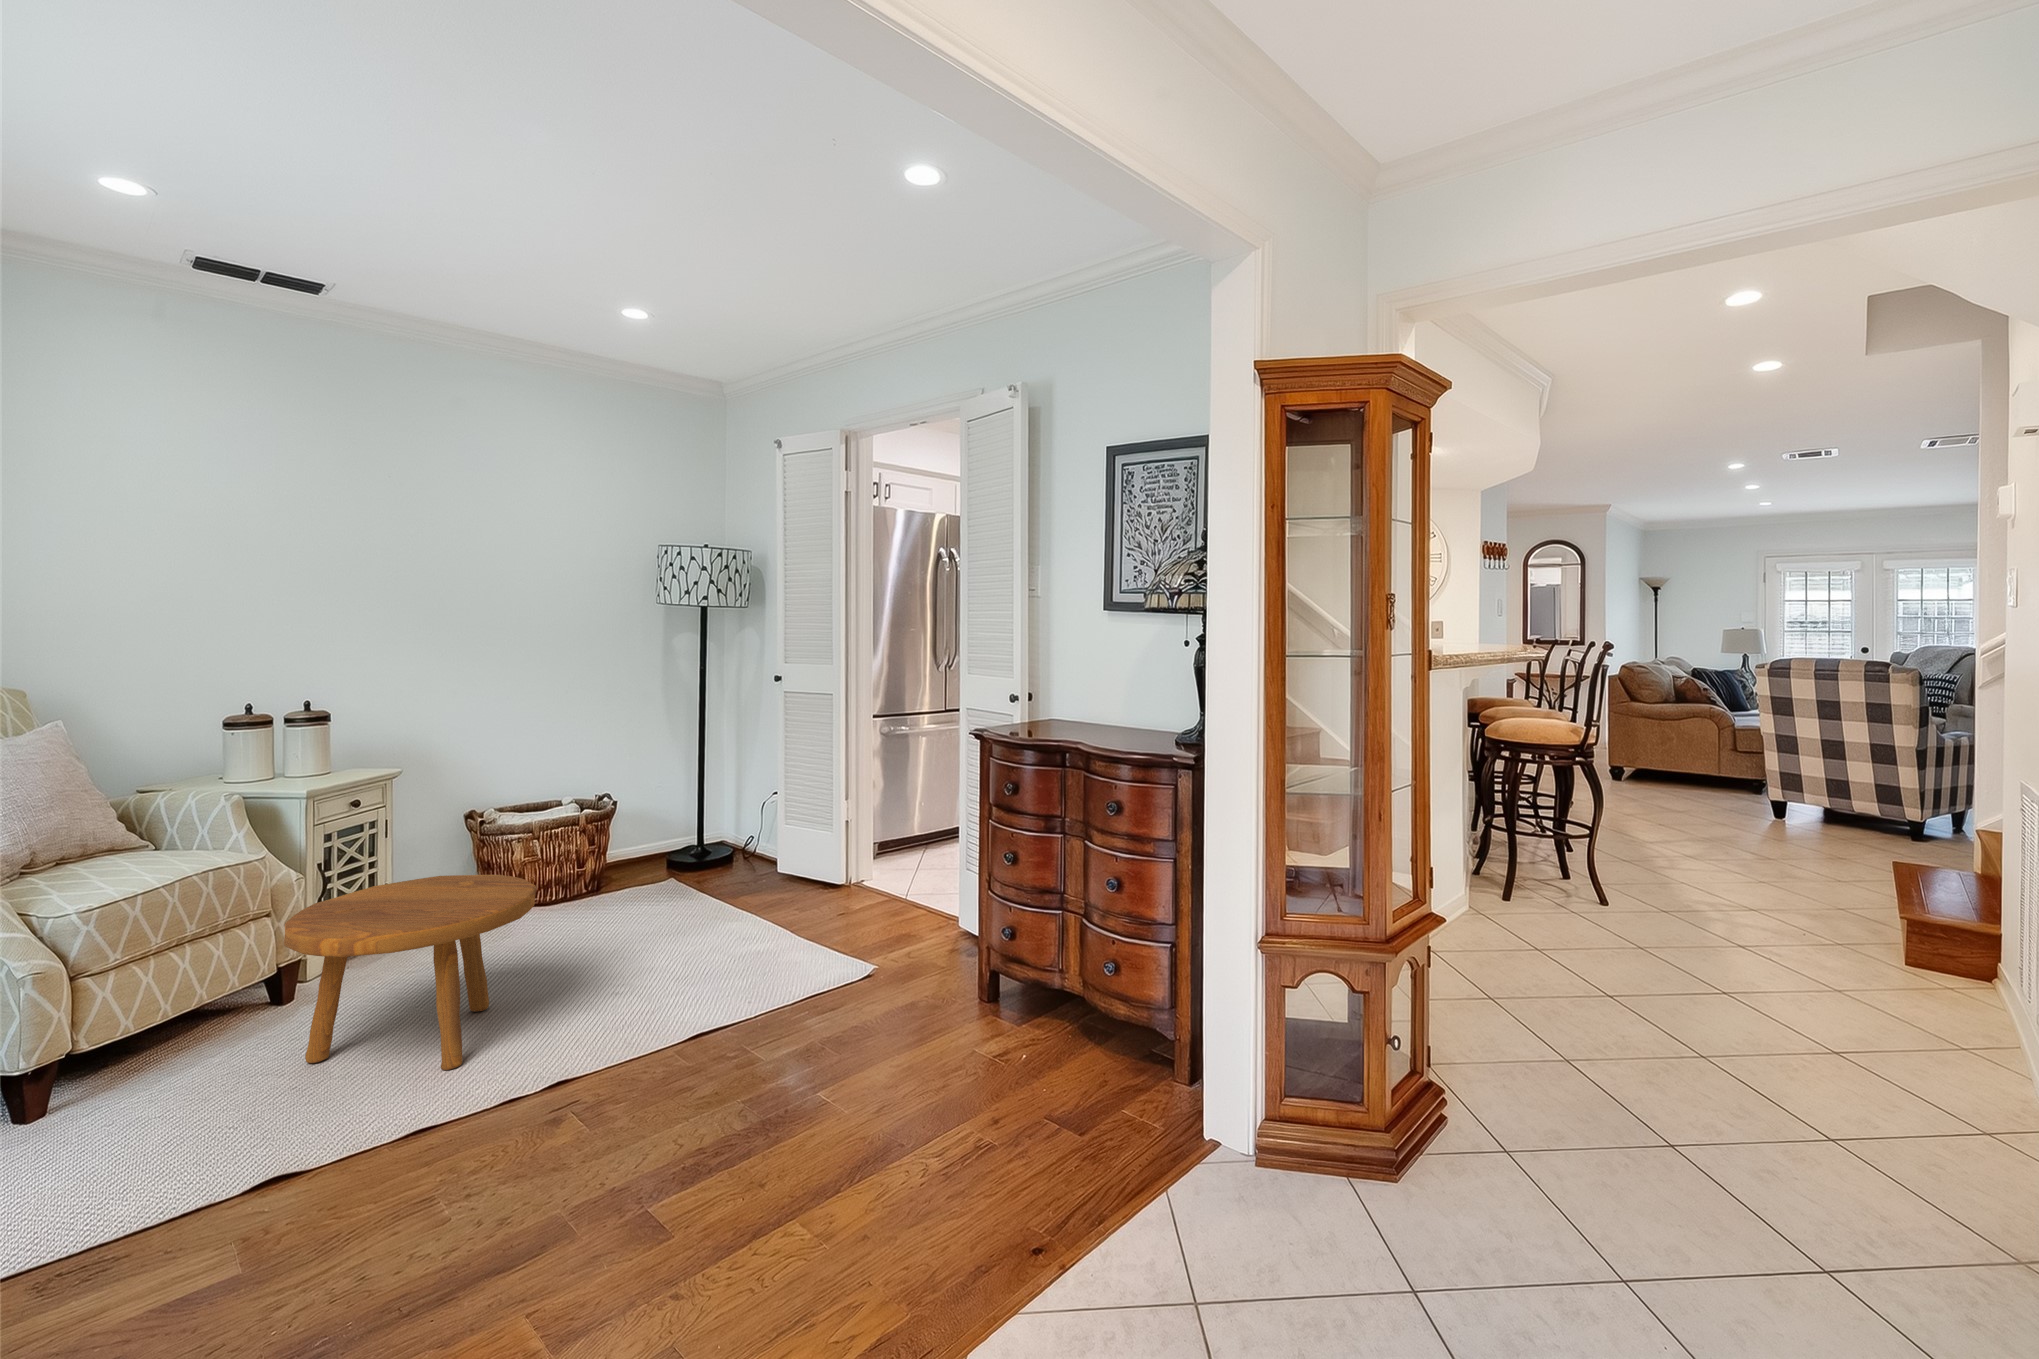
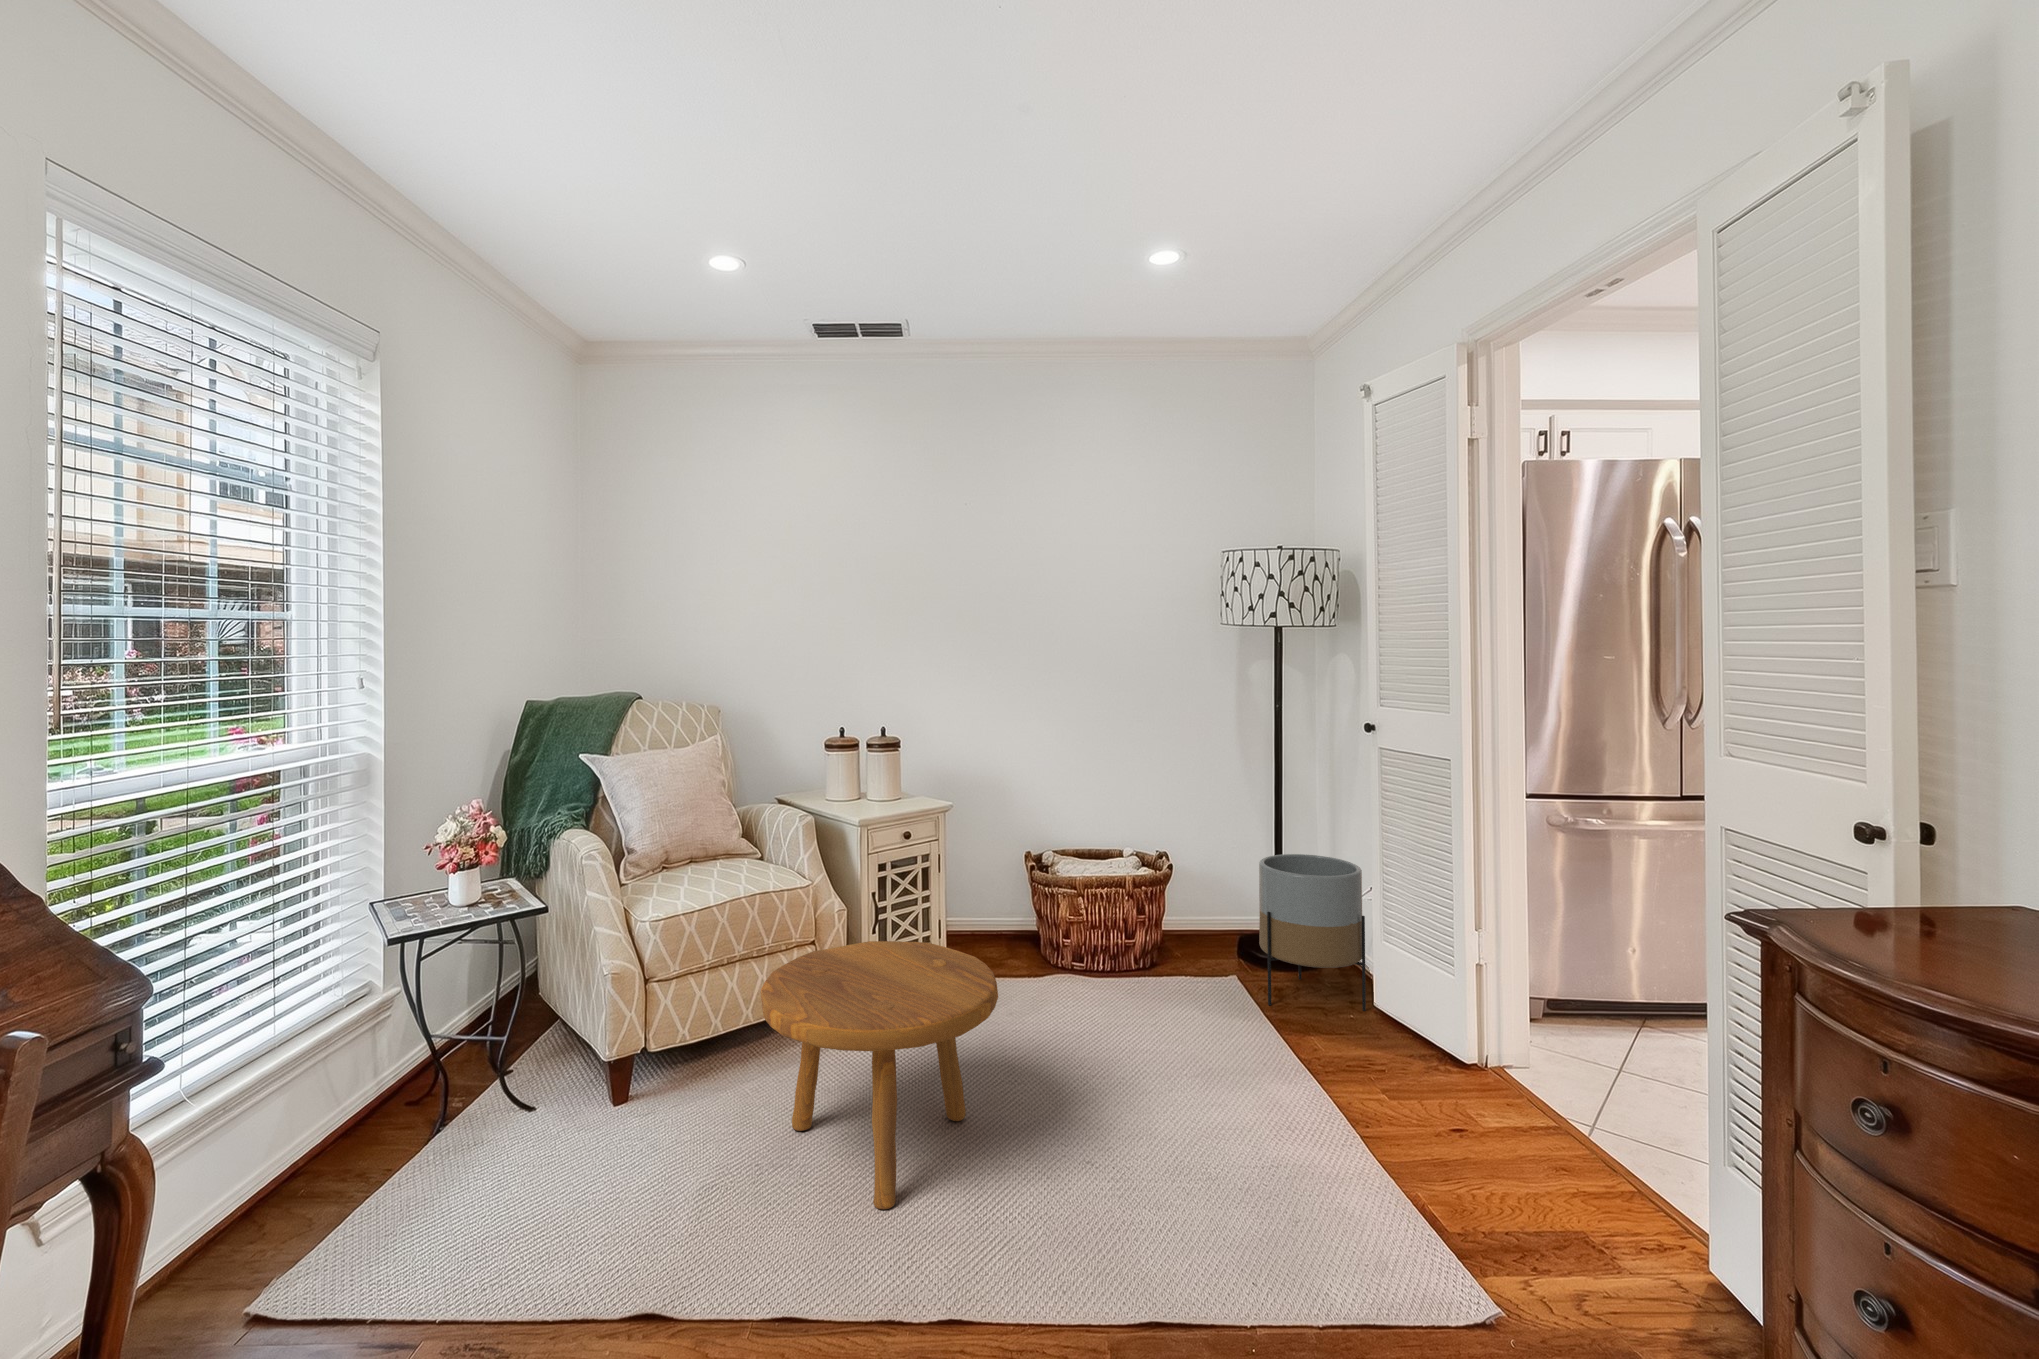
planter: none [695,777,772,889] -> present [1259,854,1366,1011]

